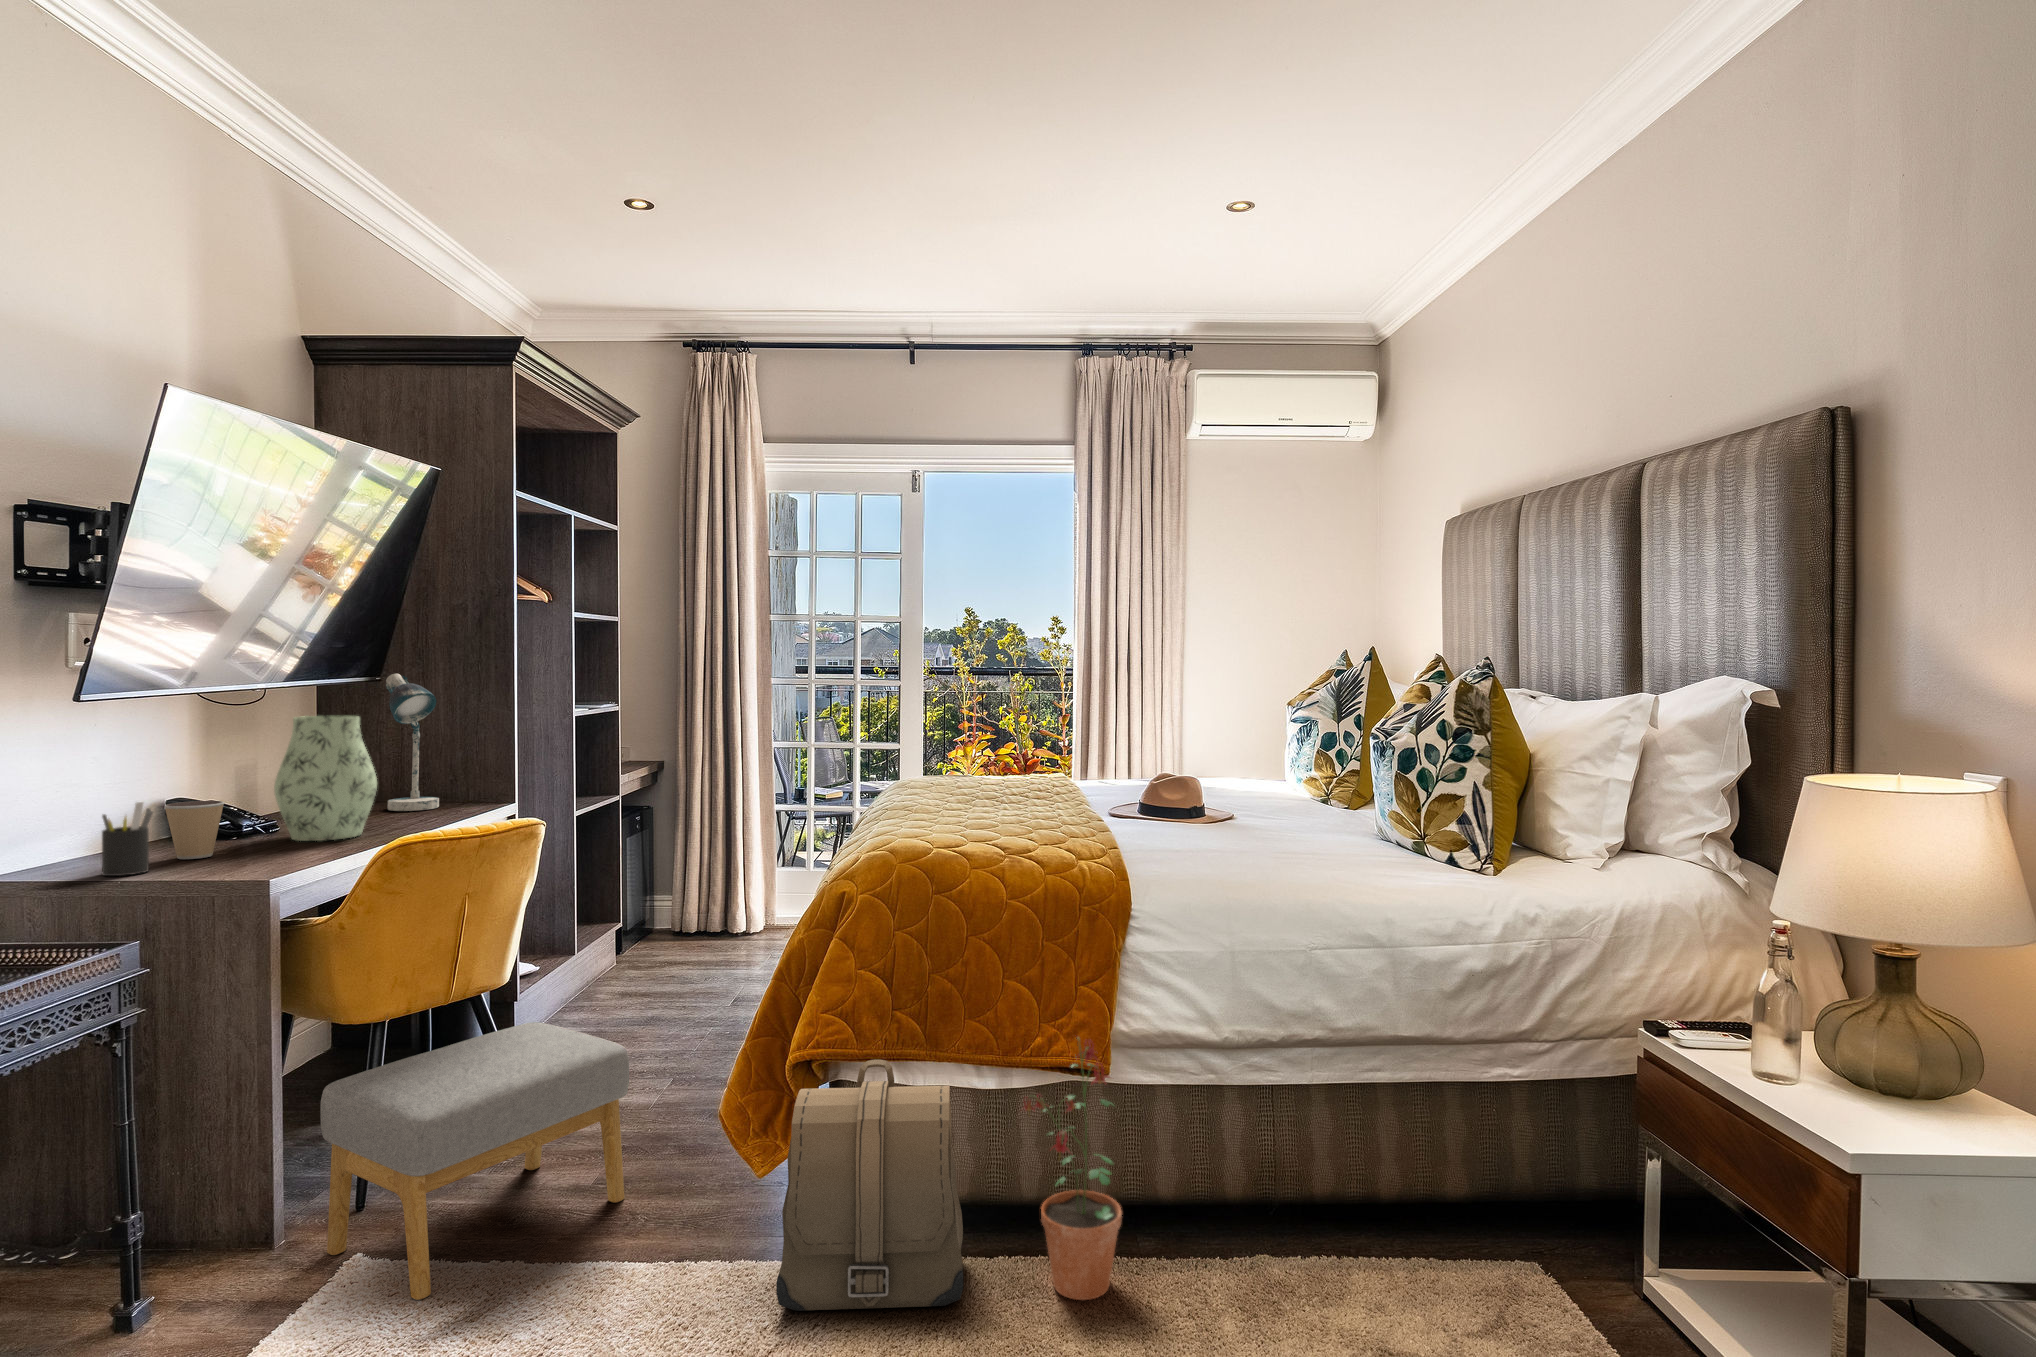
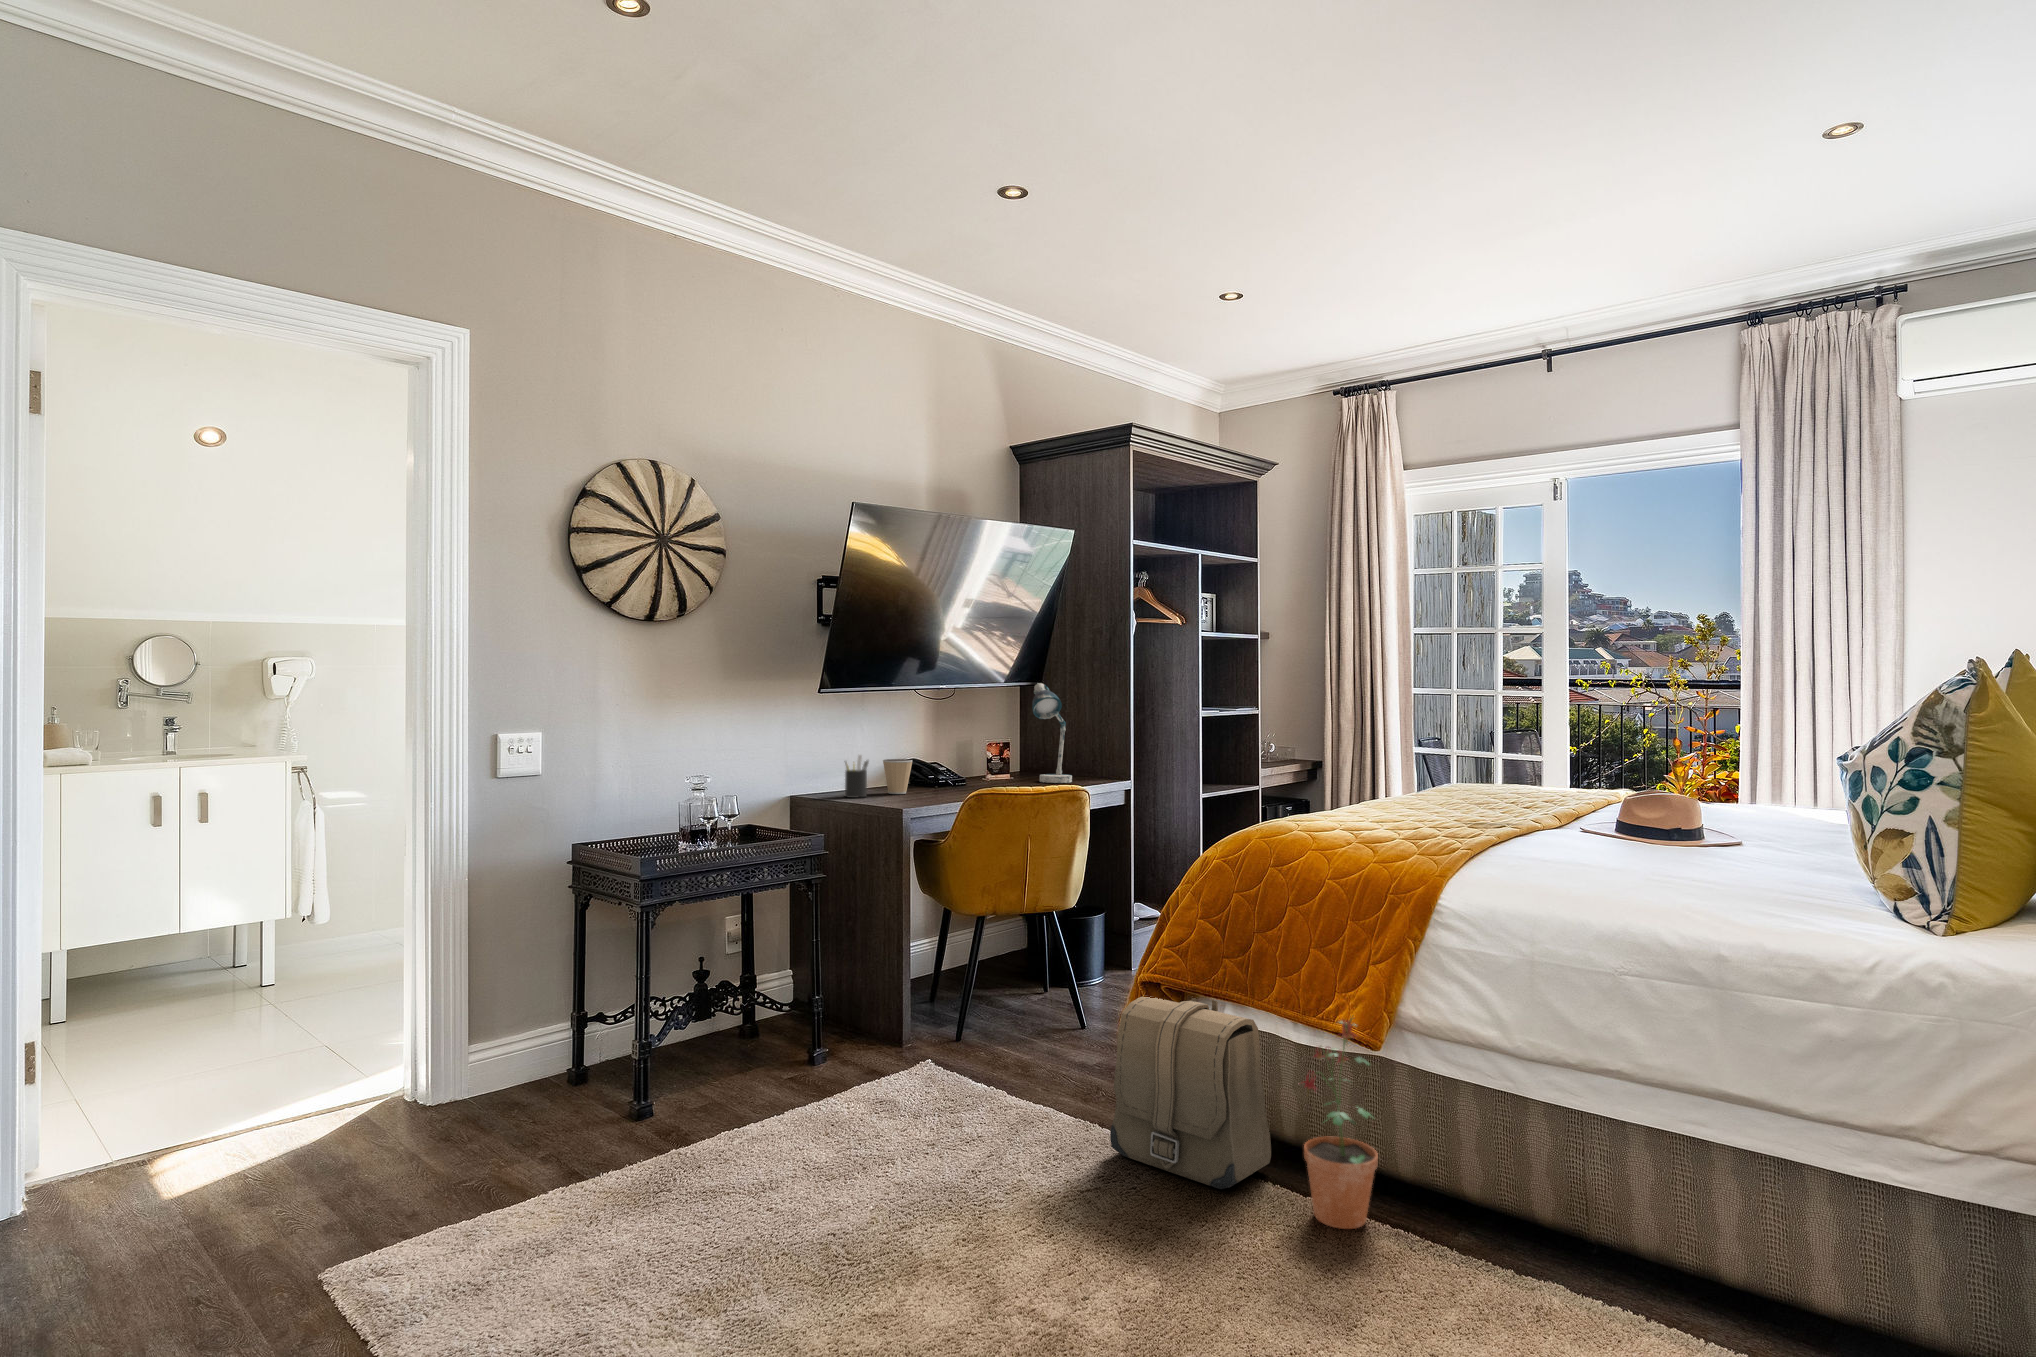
vase: present [274,716,377,841] -> none [948,710,1006,792]
footstool: present [321,1022,629,1300] -> none [919,933,1098,1081]

